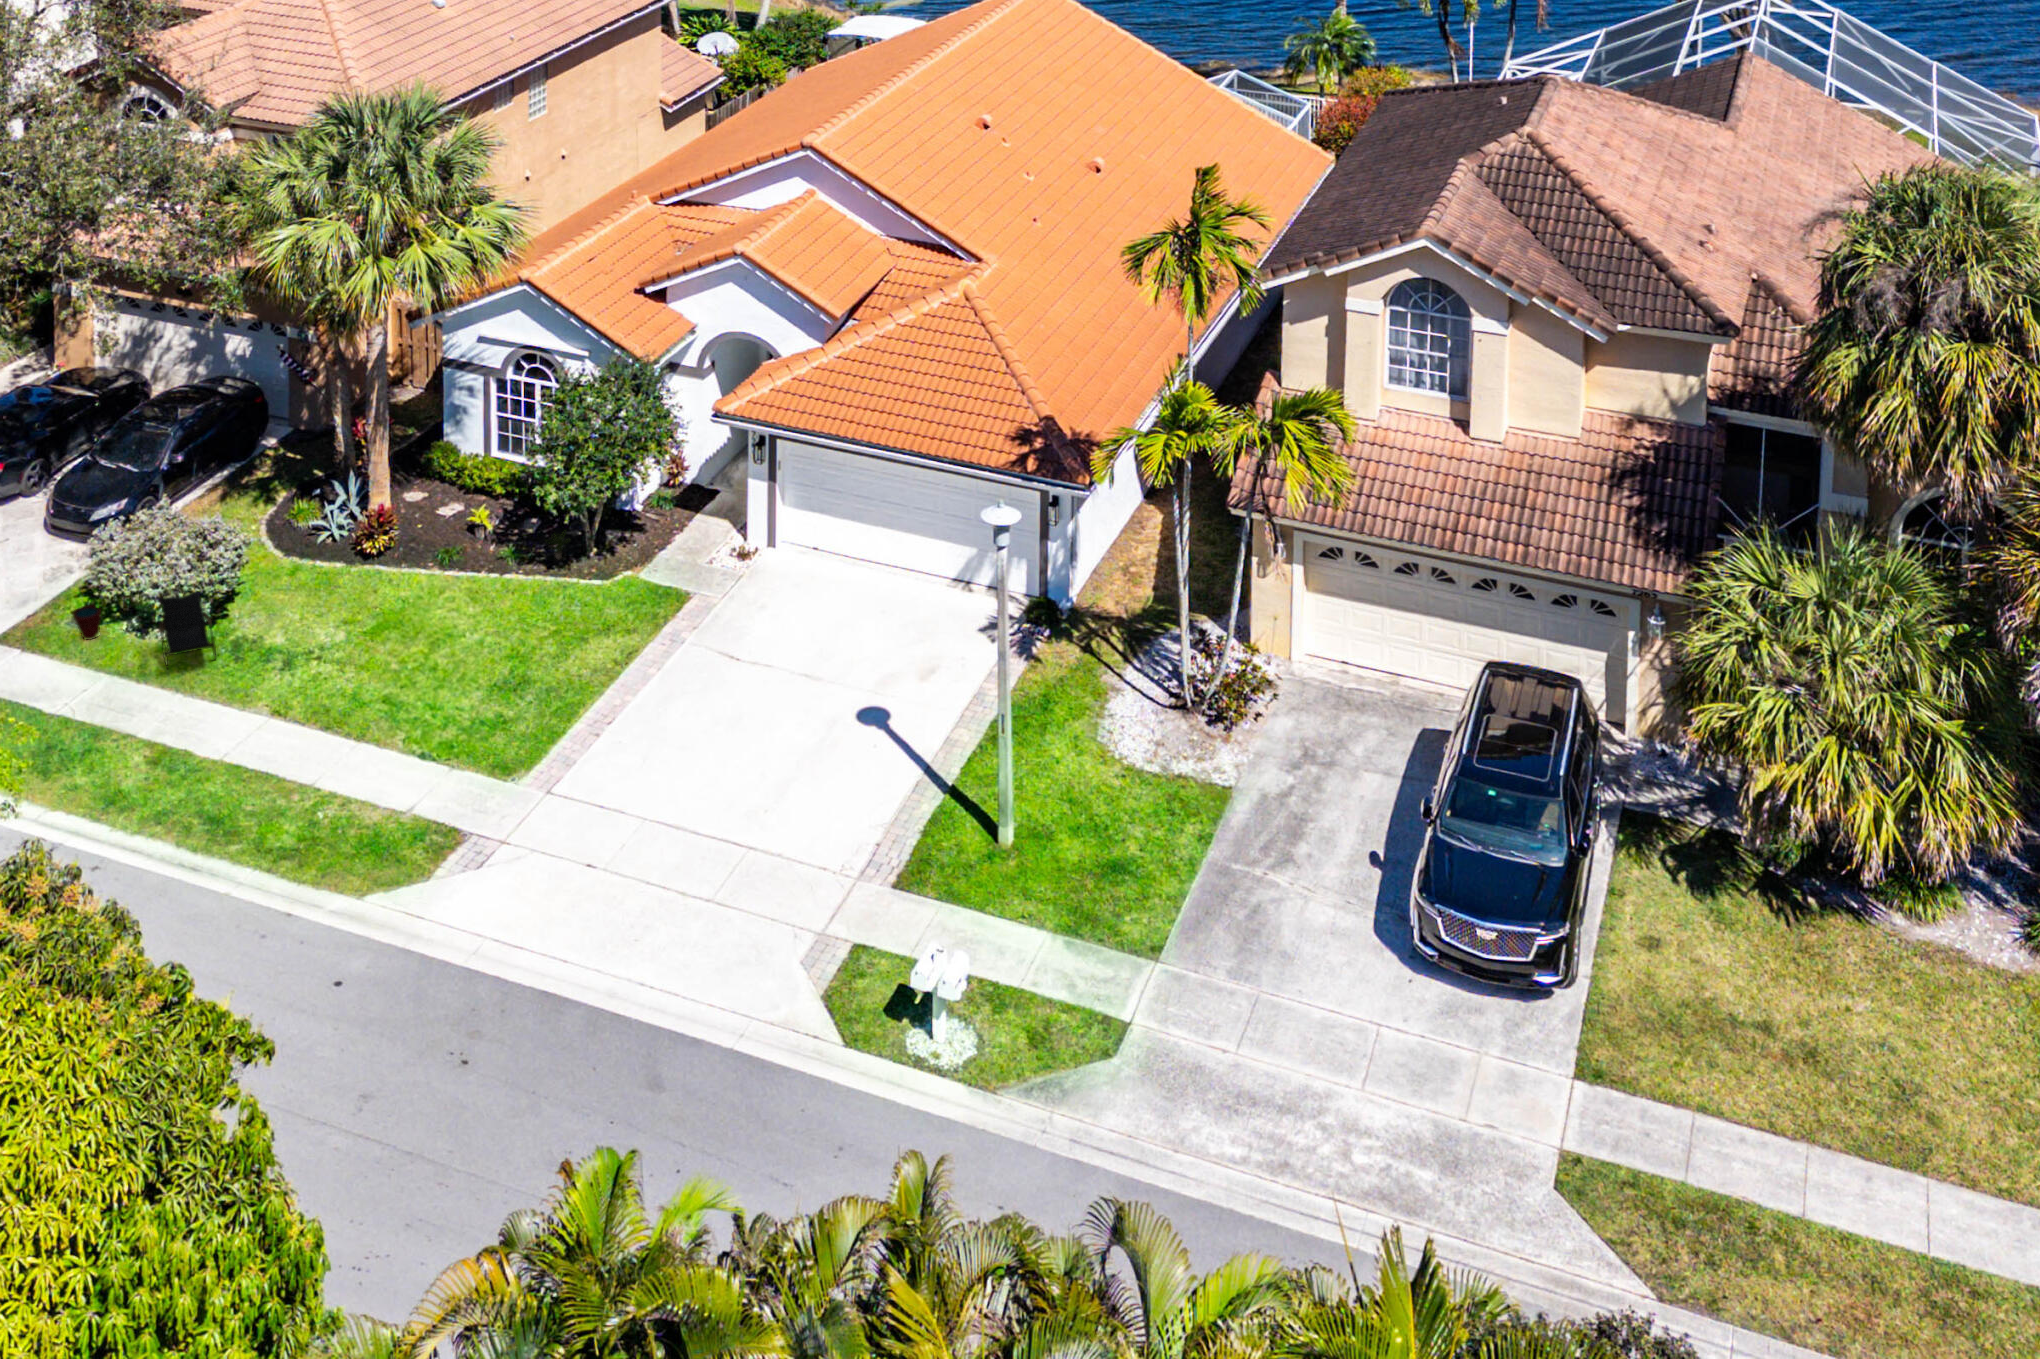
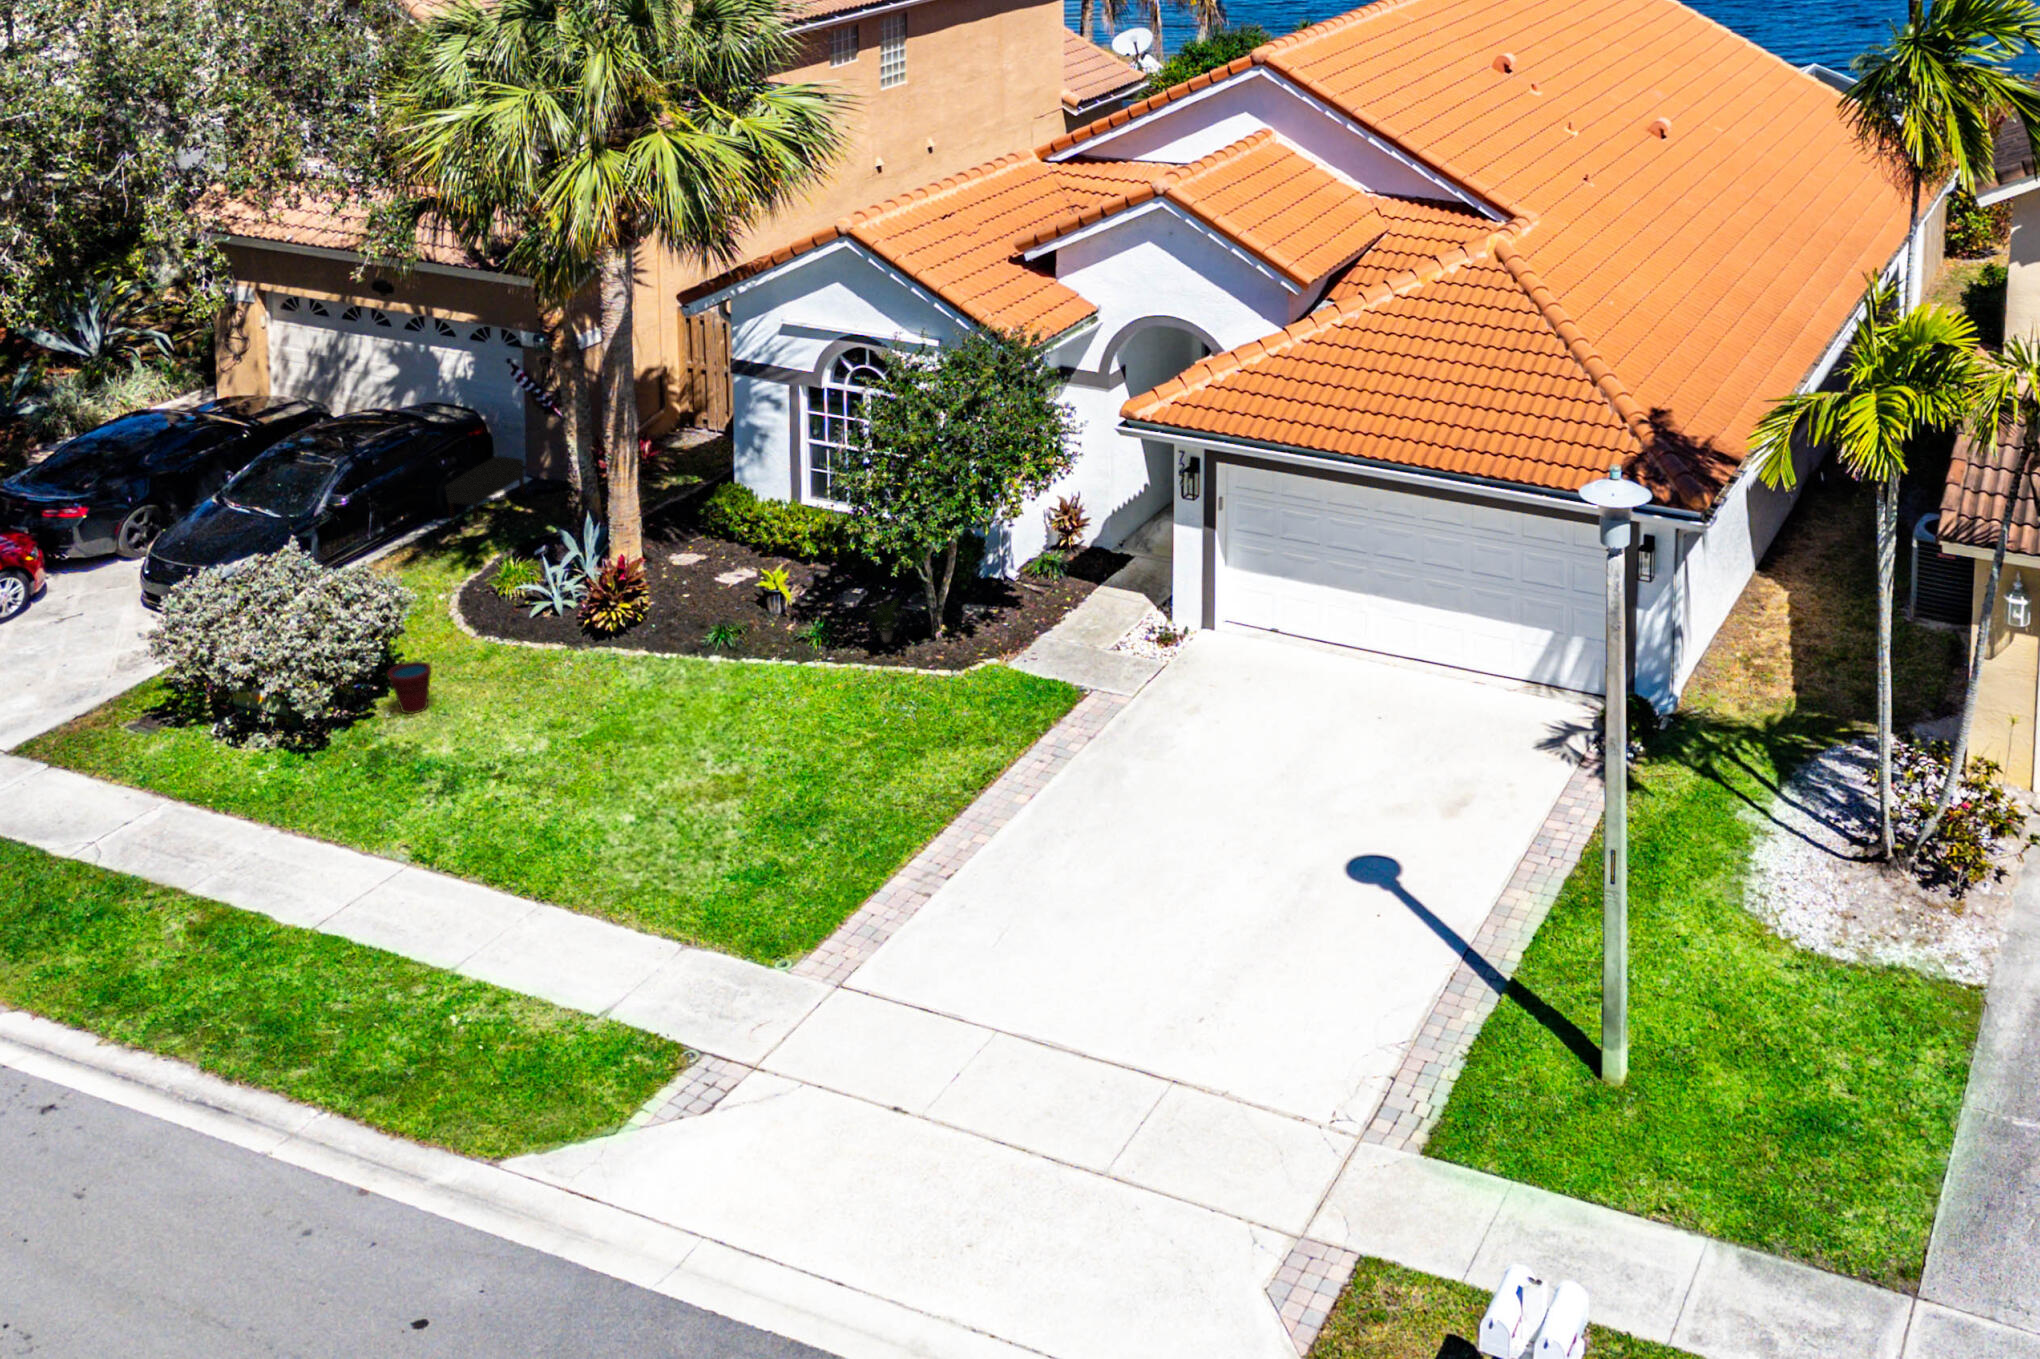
bench: none [242,418,294,468] -> present [444,456,525,523]
lounge chair: present [159,591,216,667] -> none [247,668,339,788]
bucket: present [73,605,101,640] -> present [388,661,431,713]

